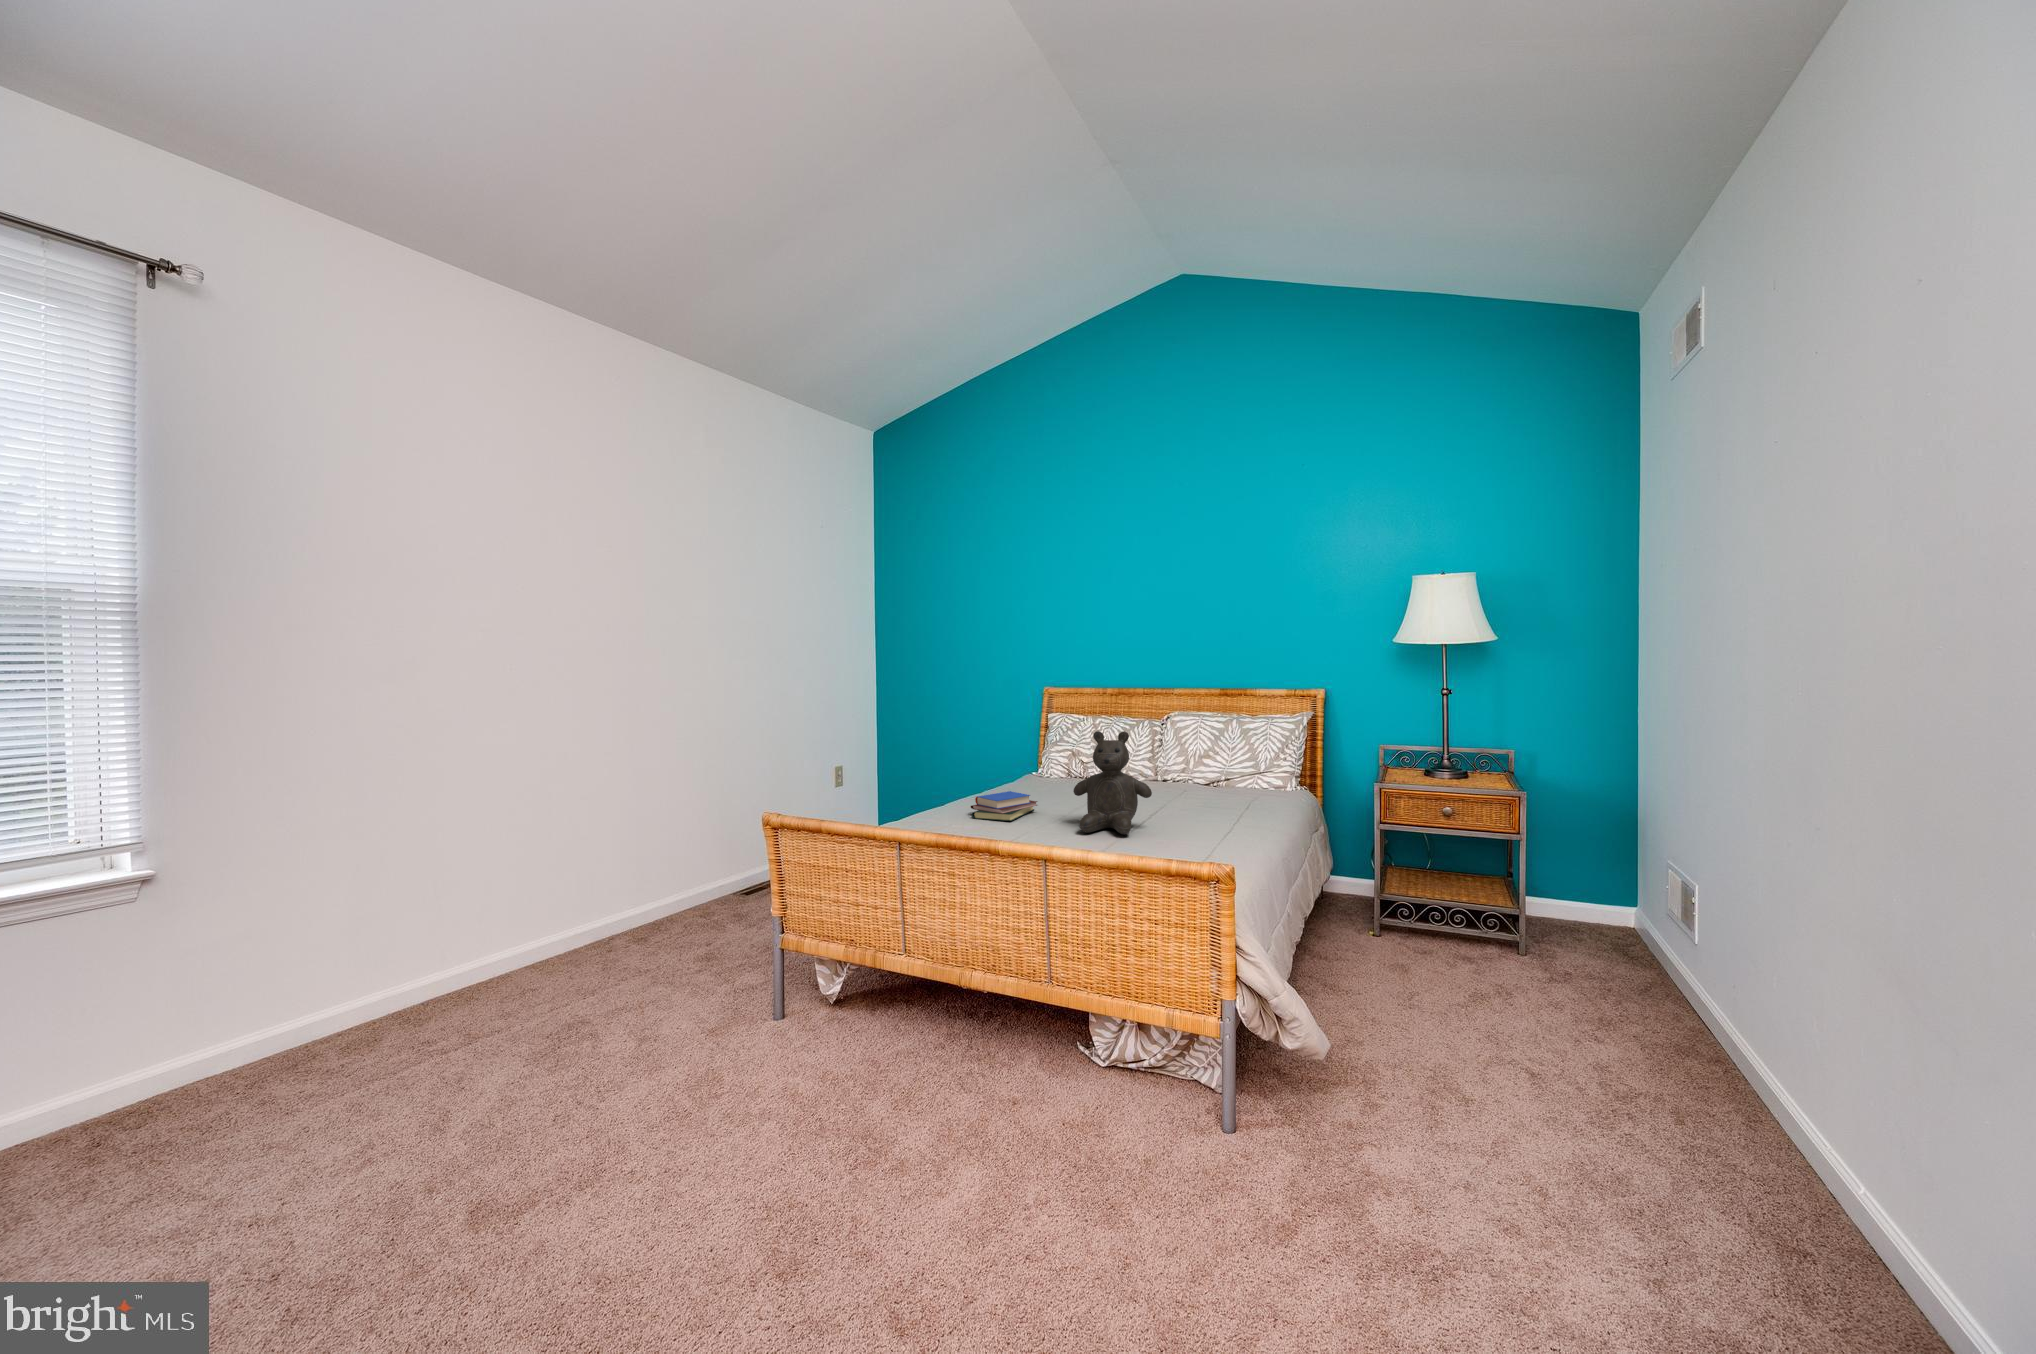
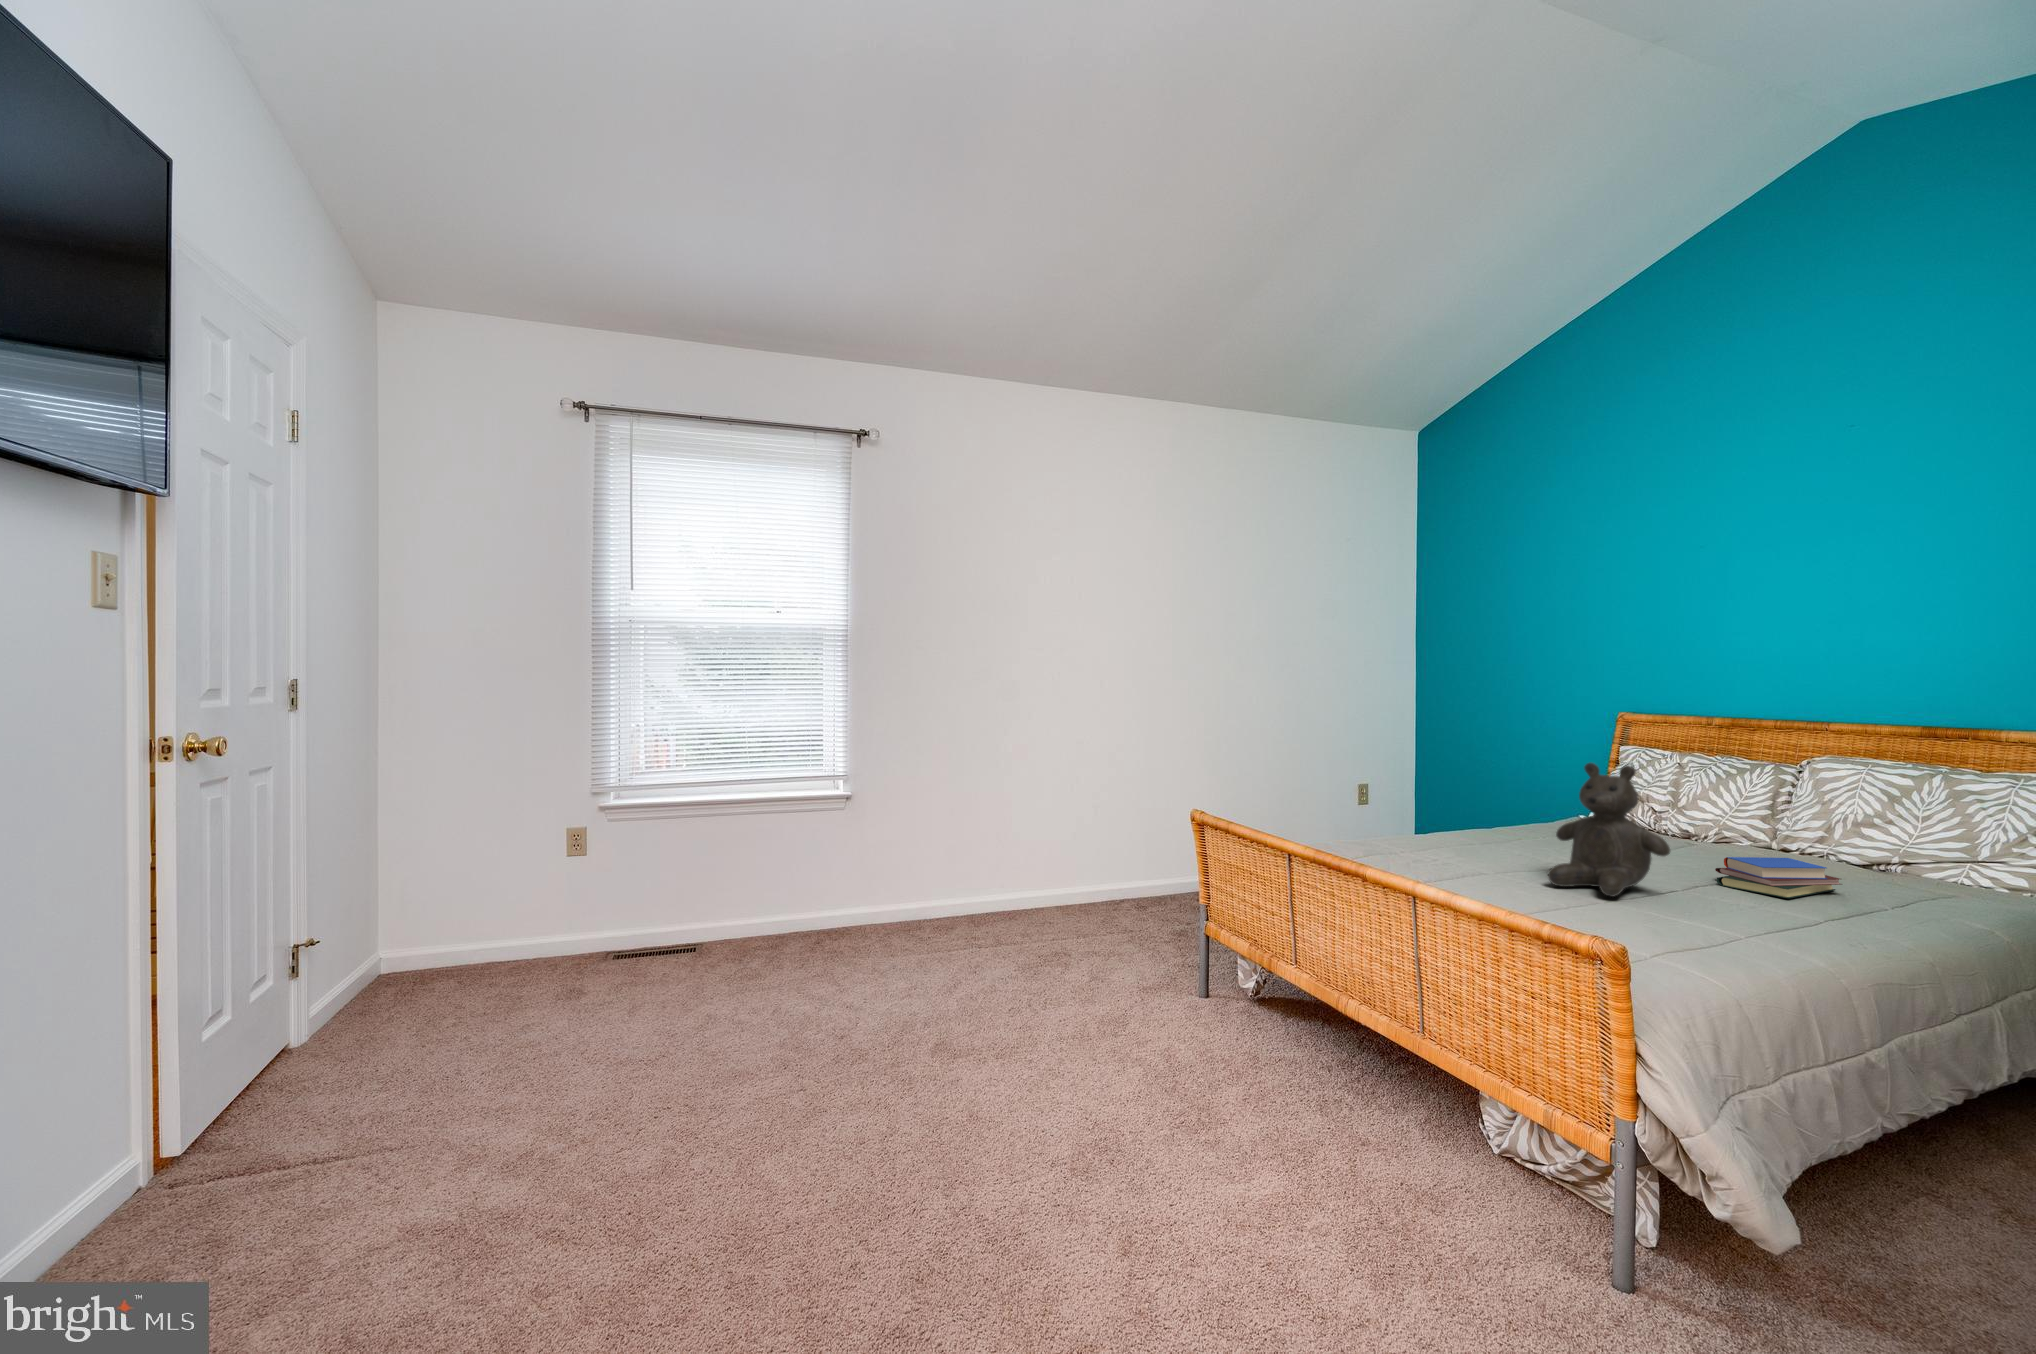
book: present [971,791,1037,821] -> present [1715,857,1842,899]

